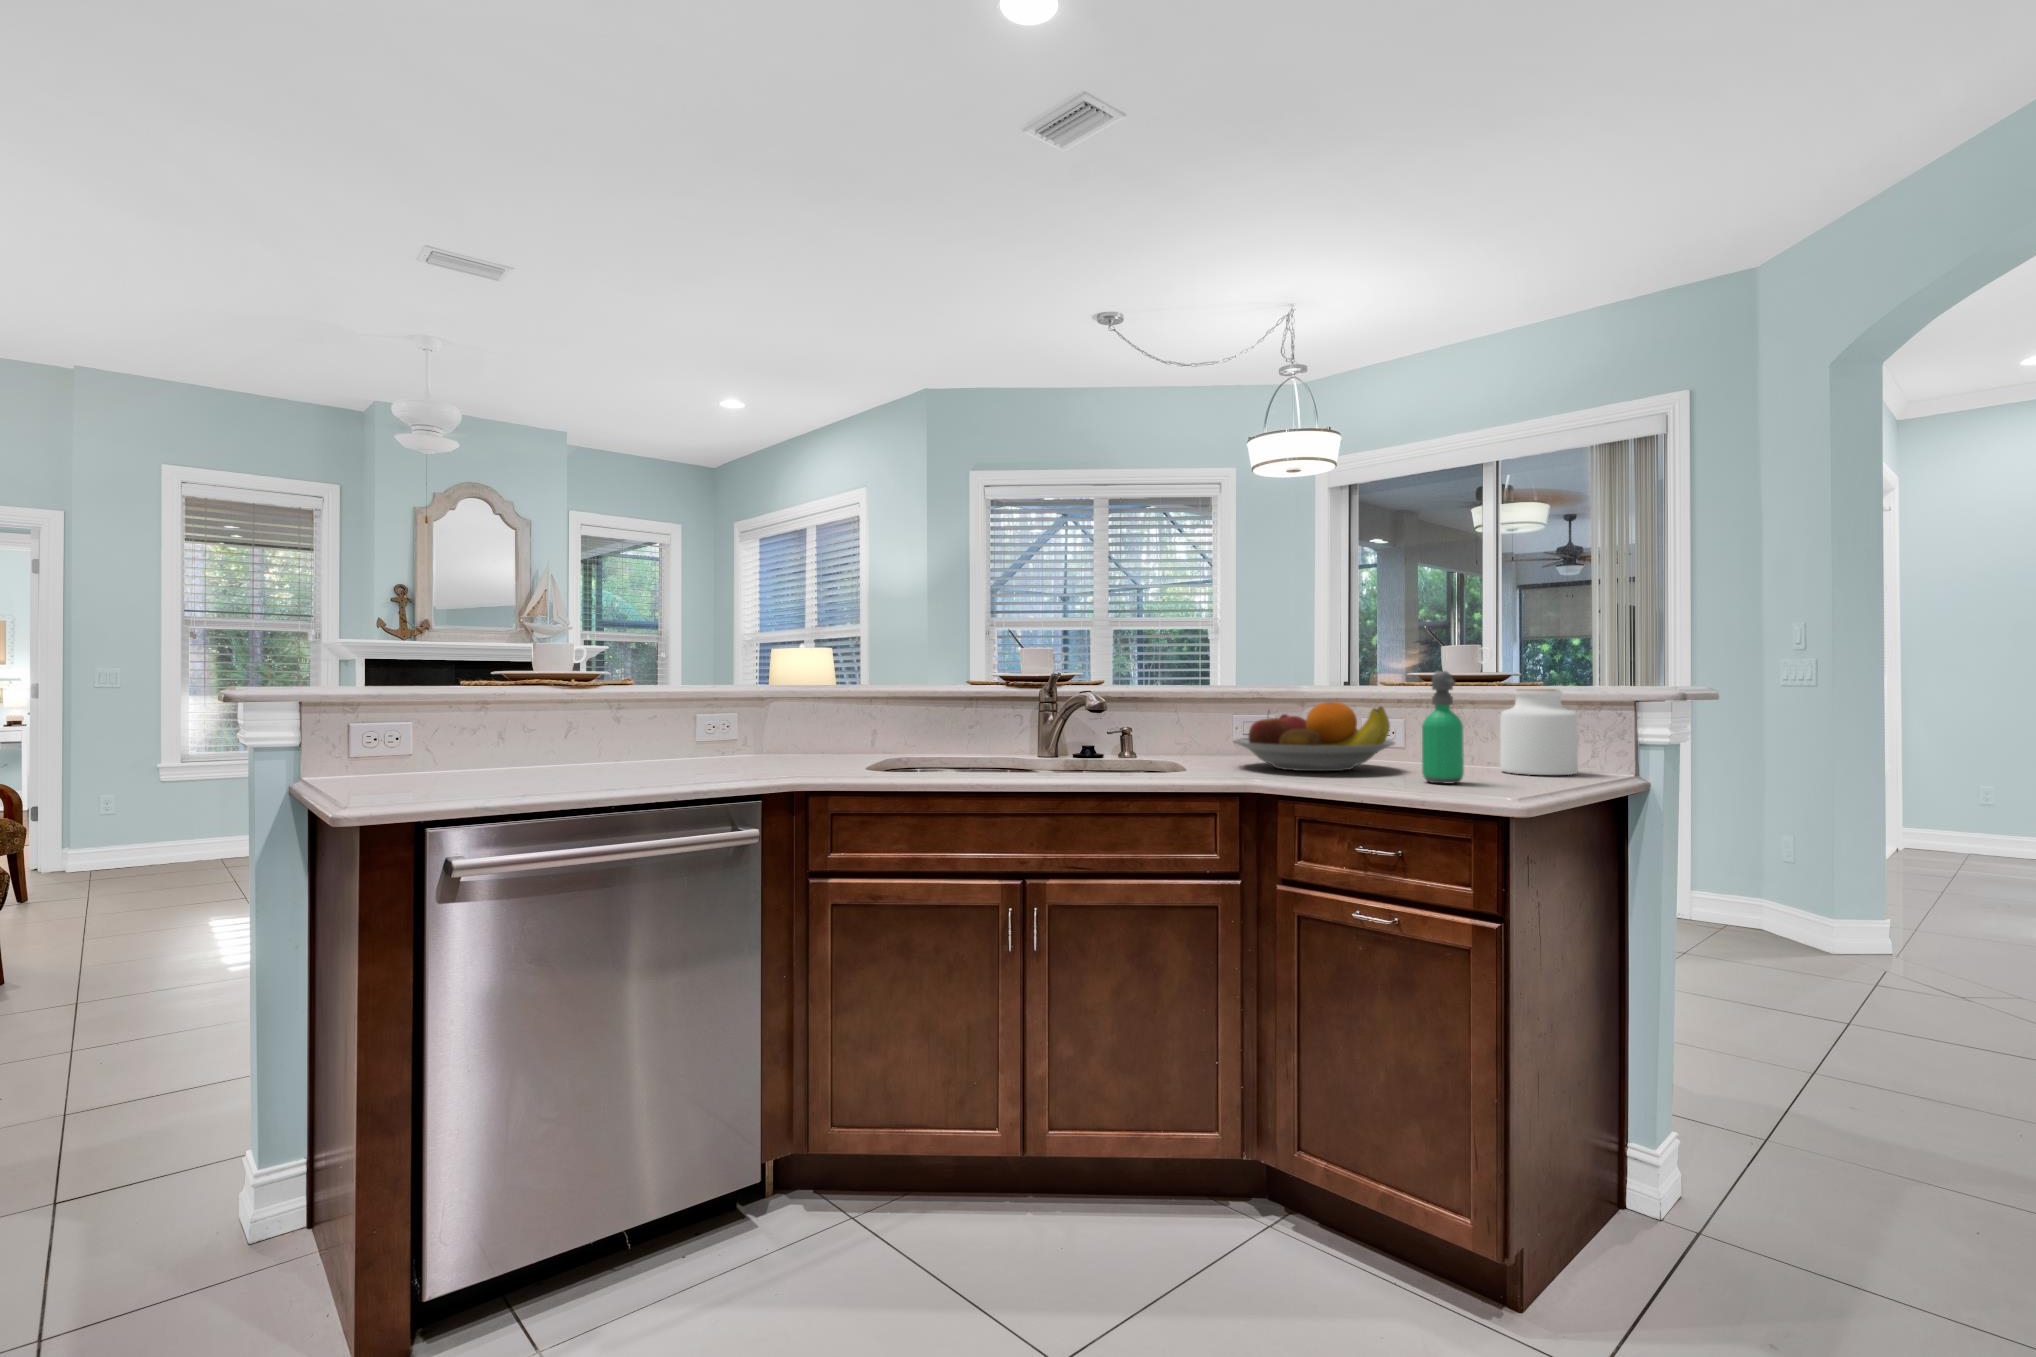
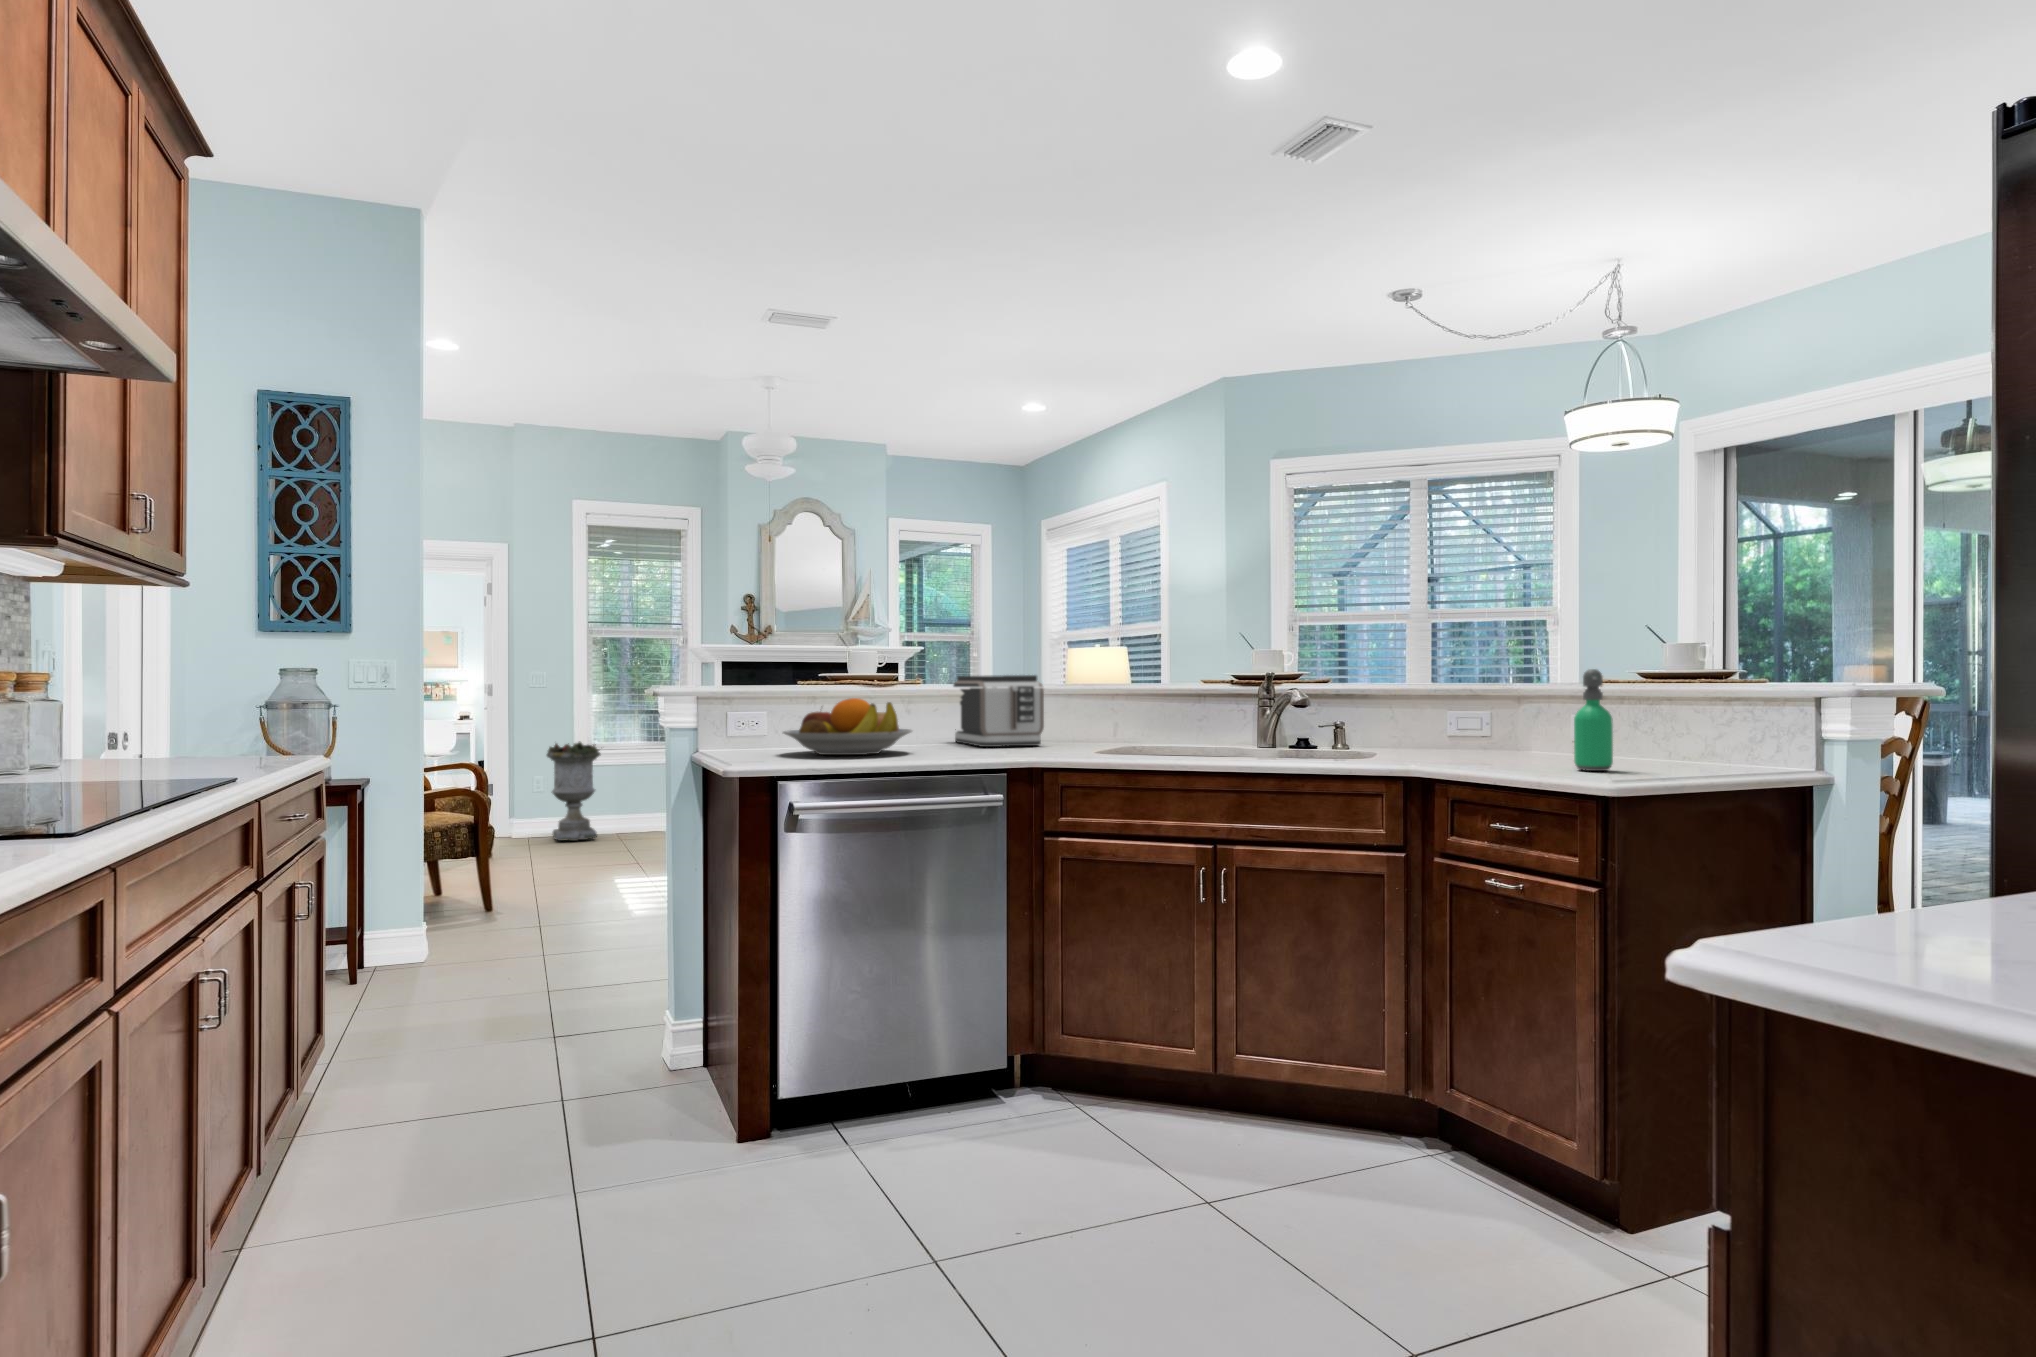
toaster: none [672,676,791,763] -> present [954,675,1044,747]
jar: present [1500,689,1578,775] -> none [1683,686,1760,768]
fruit bowl: present [1234,702,1395,771] -> present [783,698,912,755]
planter: none [125,751,208,869] -> present [547,741,600,841]

